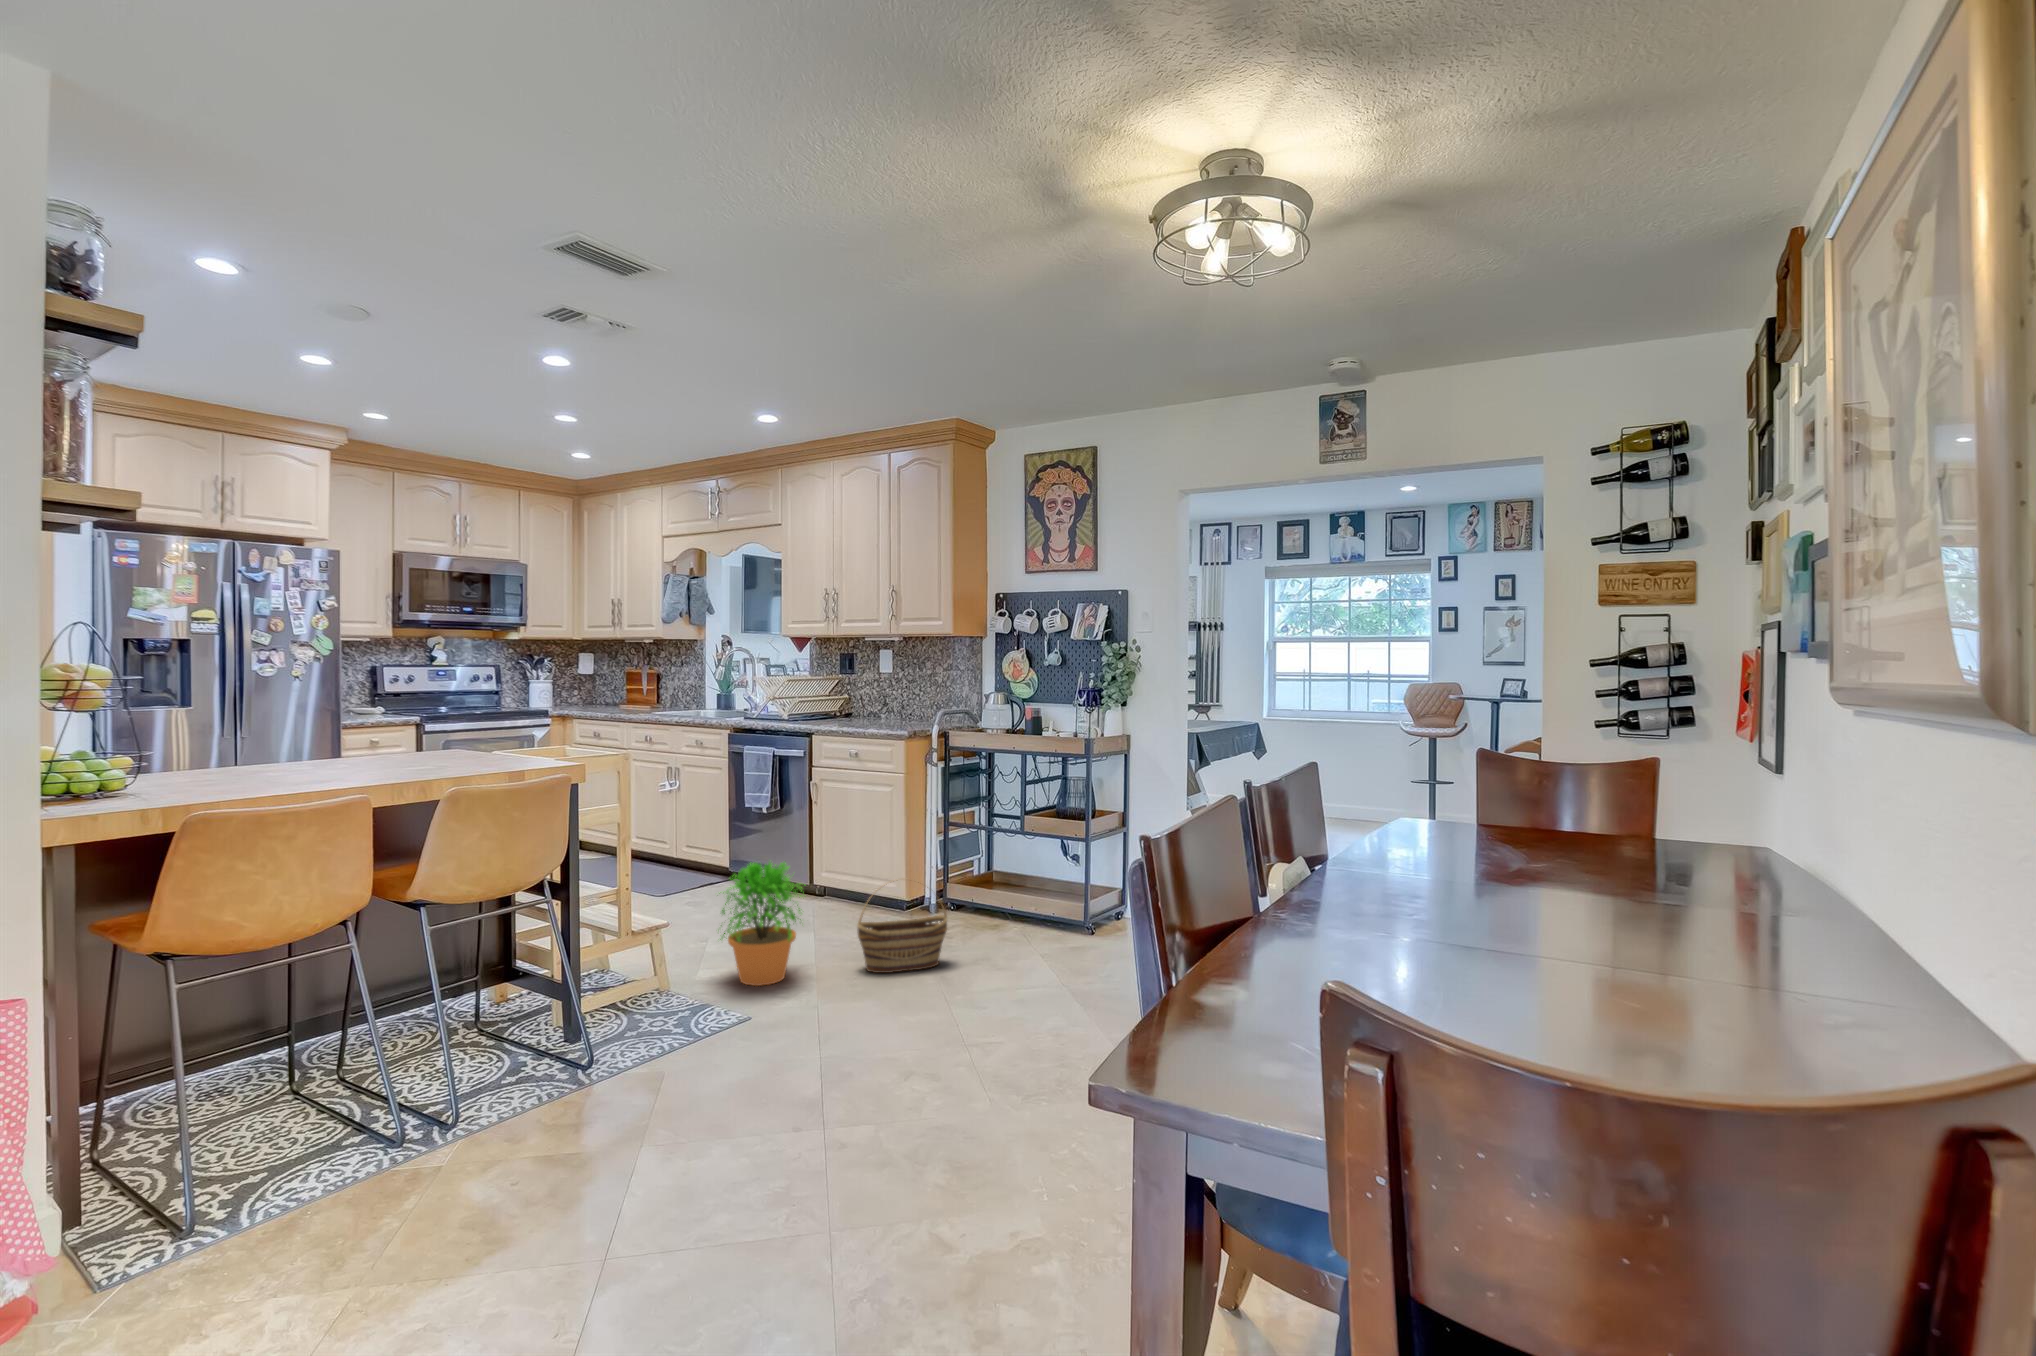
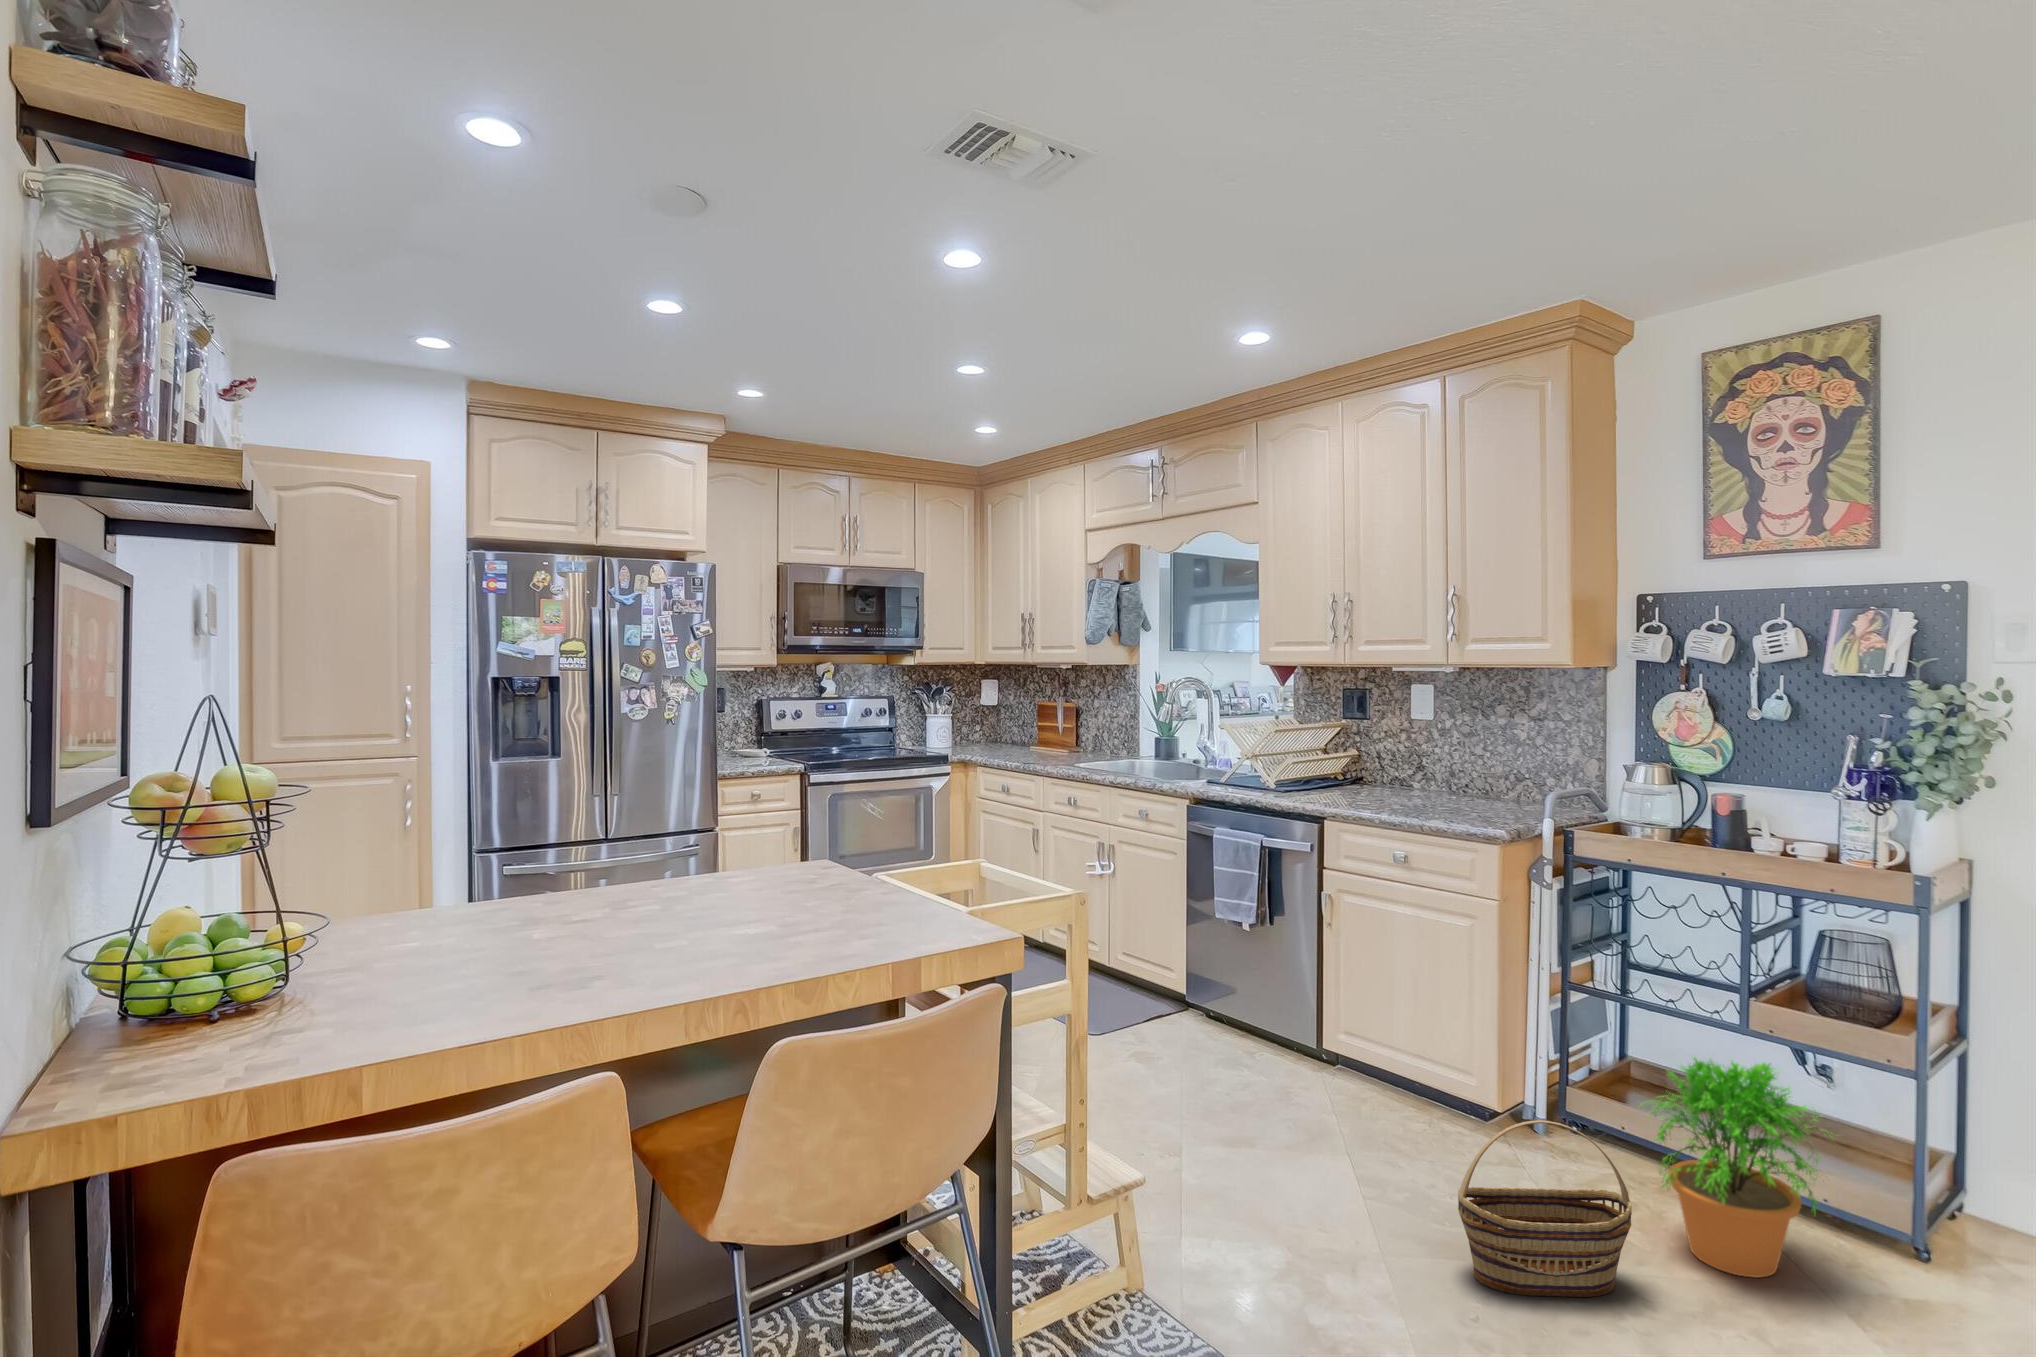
potted plant: present [719,863,802,986] -> present [1641,1058,1823,1277]

